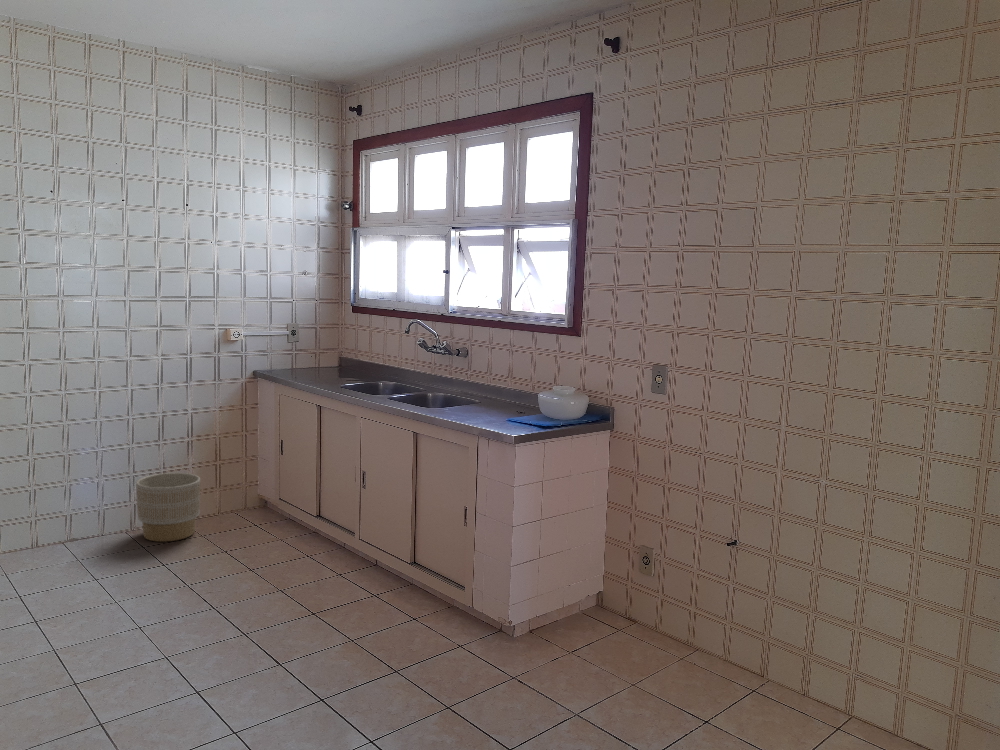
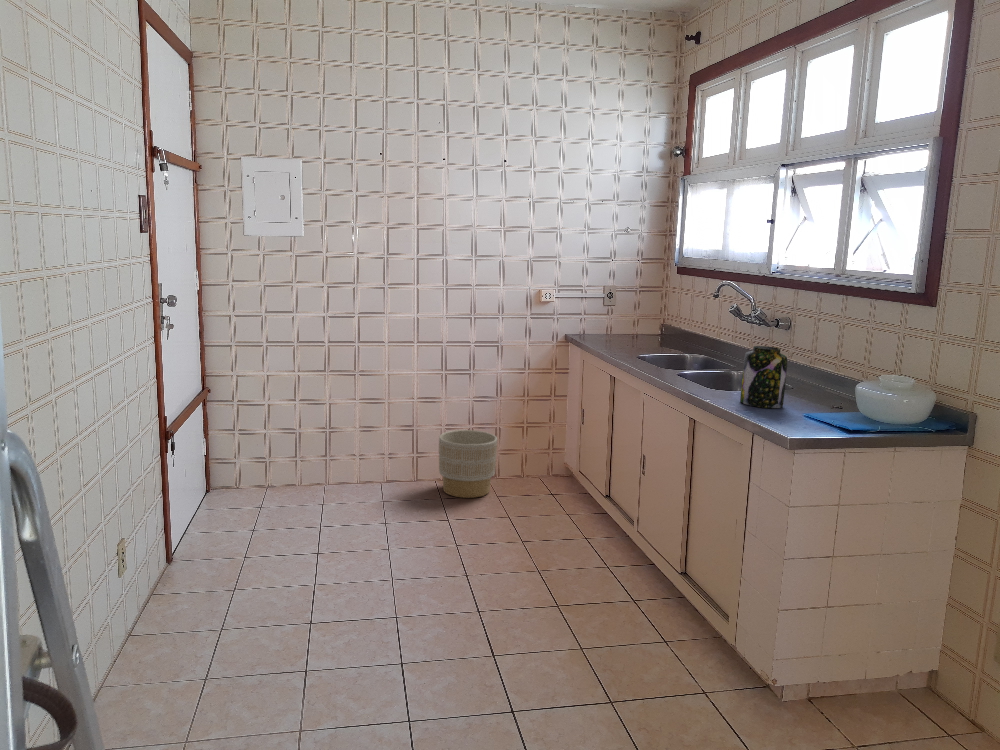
jar: none [456,371,489,419] -> present [740,346,787,408]

